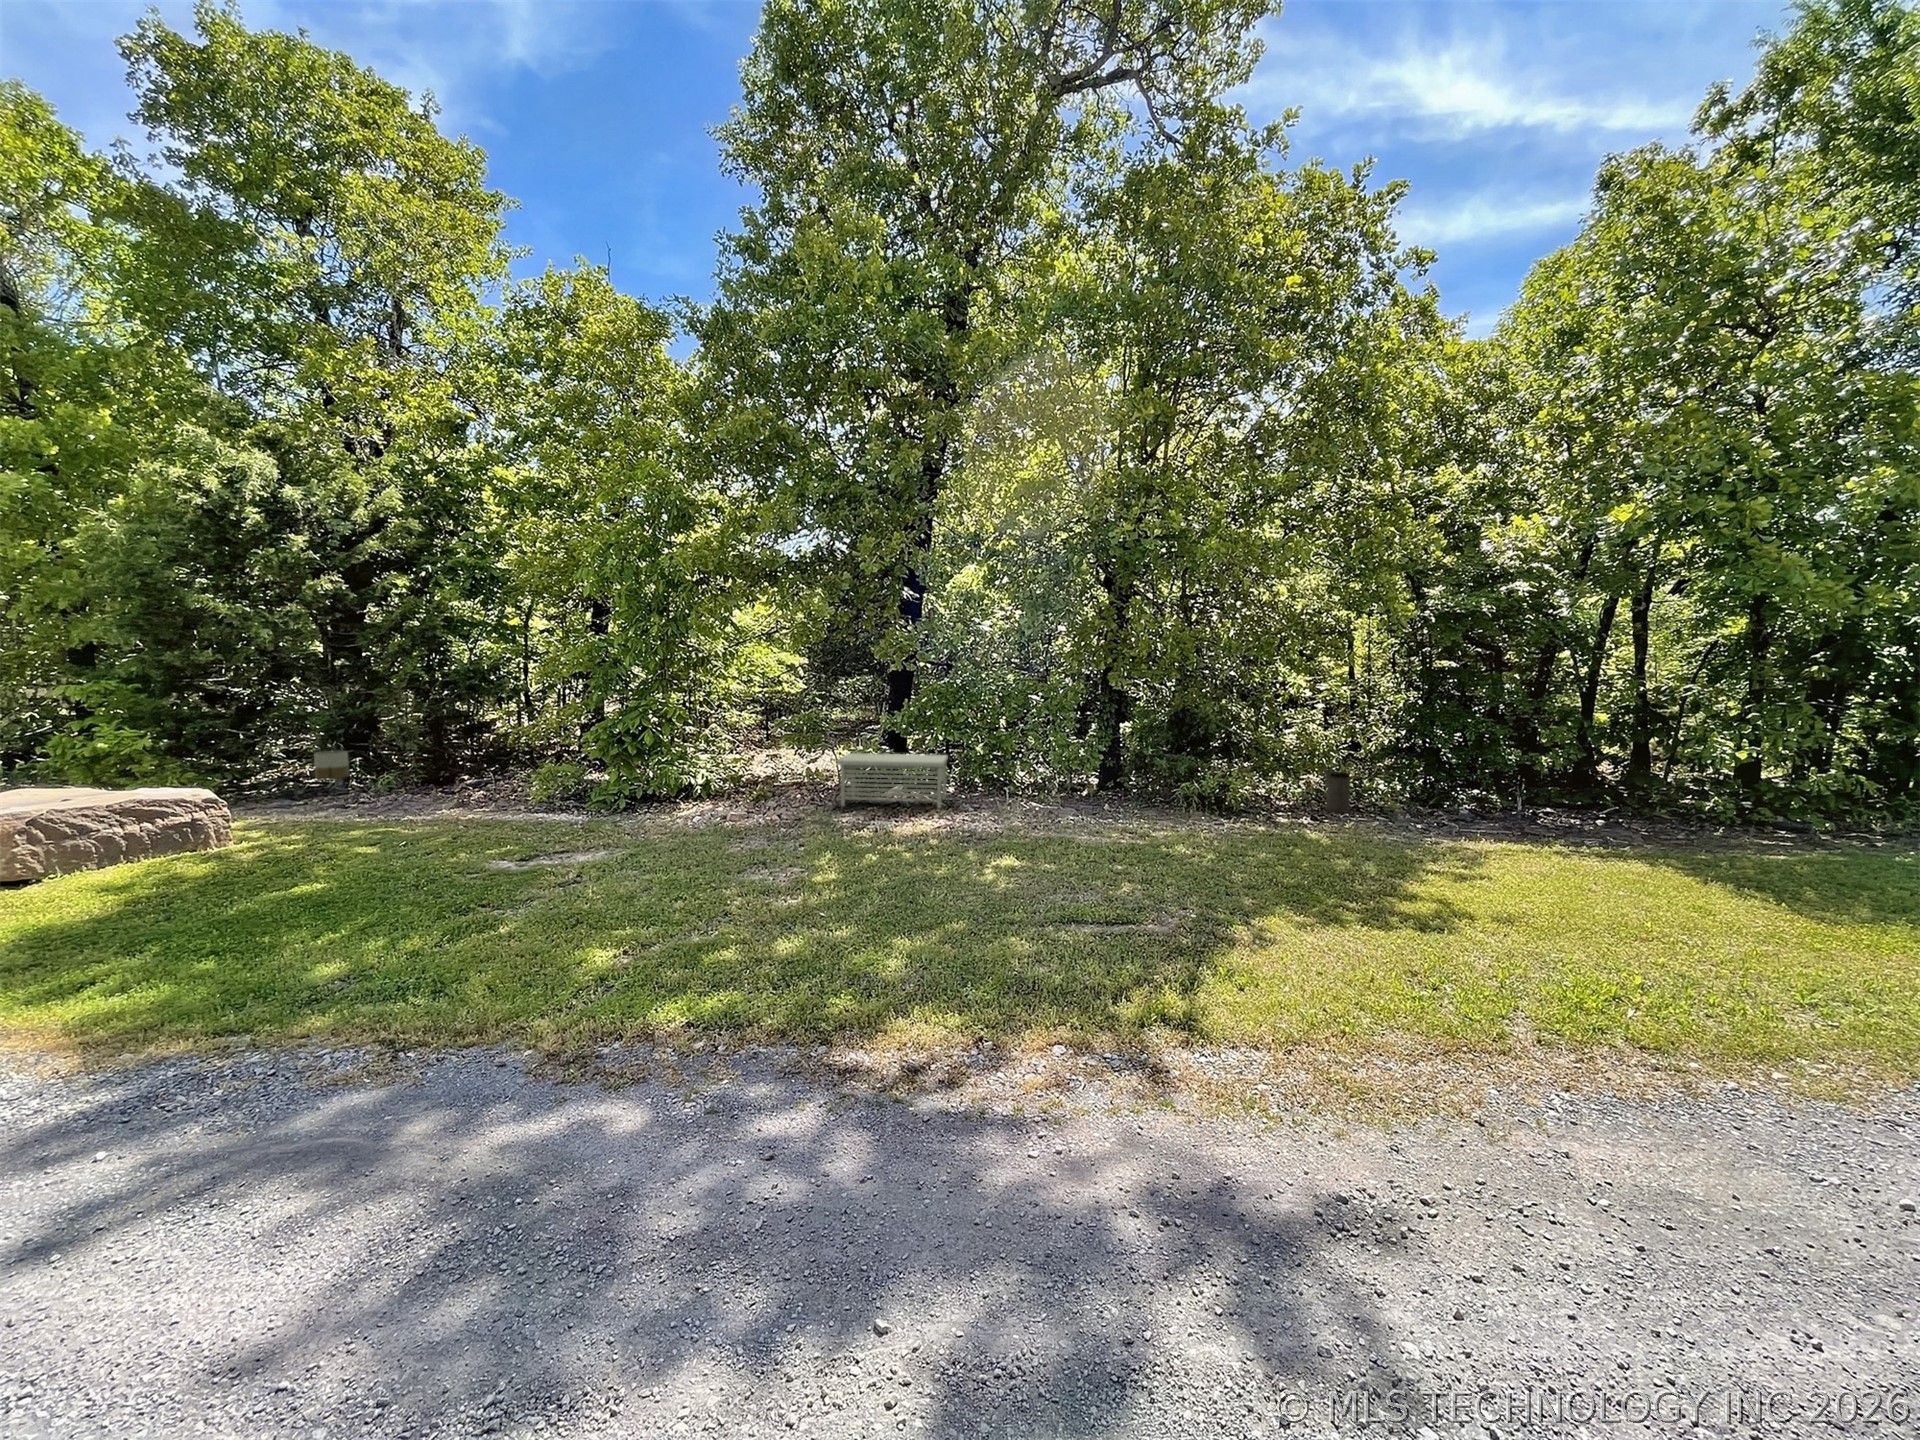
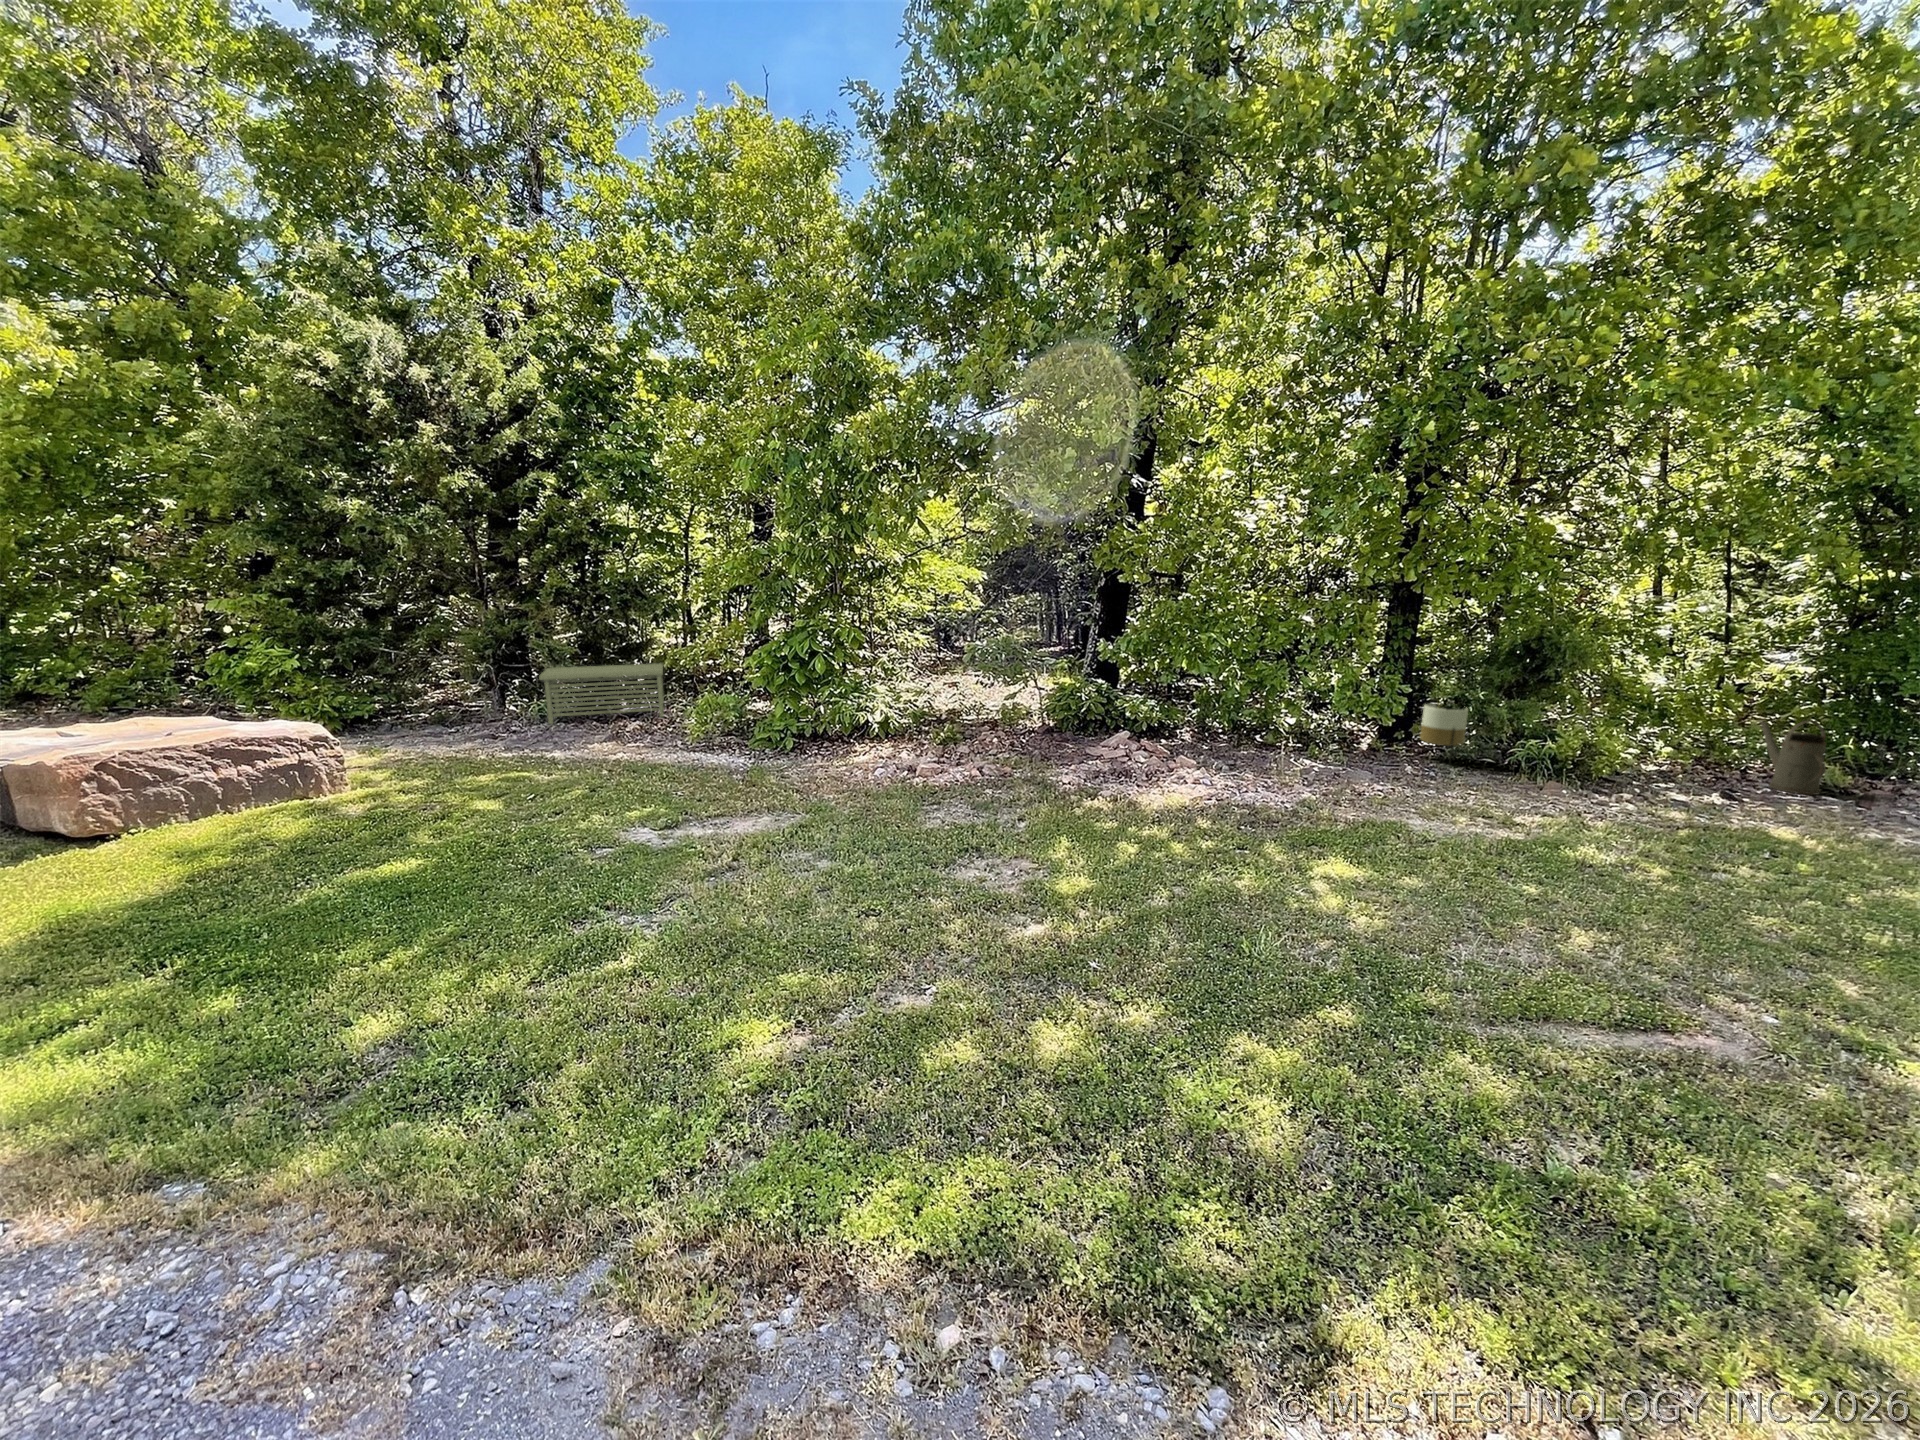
planter: present [314,751,349,780] -> present [1416,703,1468,758]
storage bench: present [836,753,948,808] -> present [539,663,665,724]

